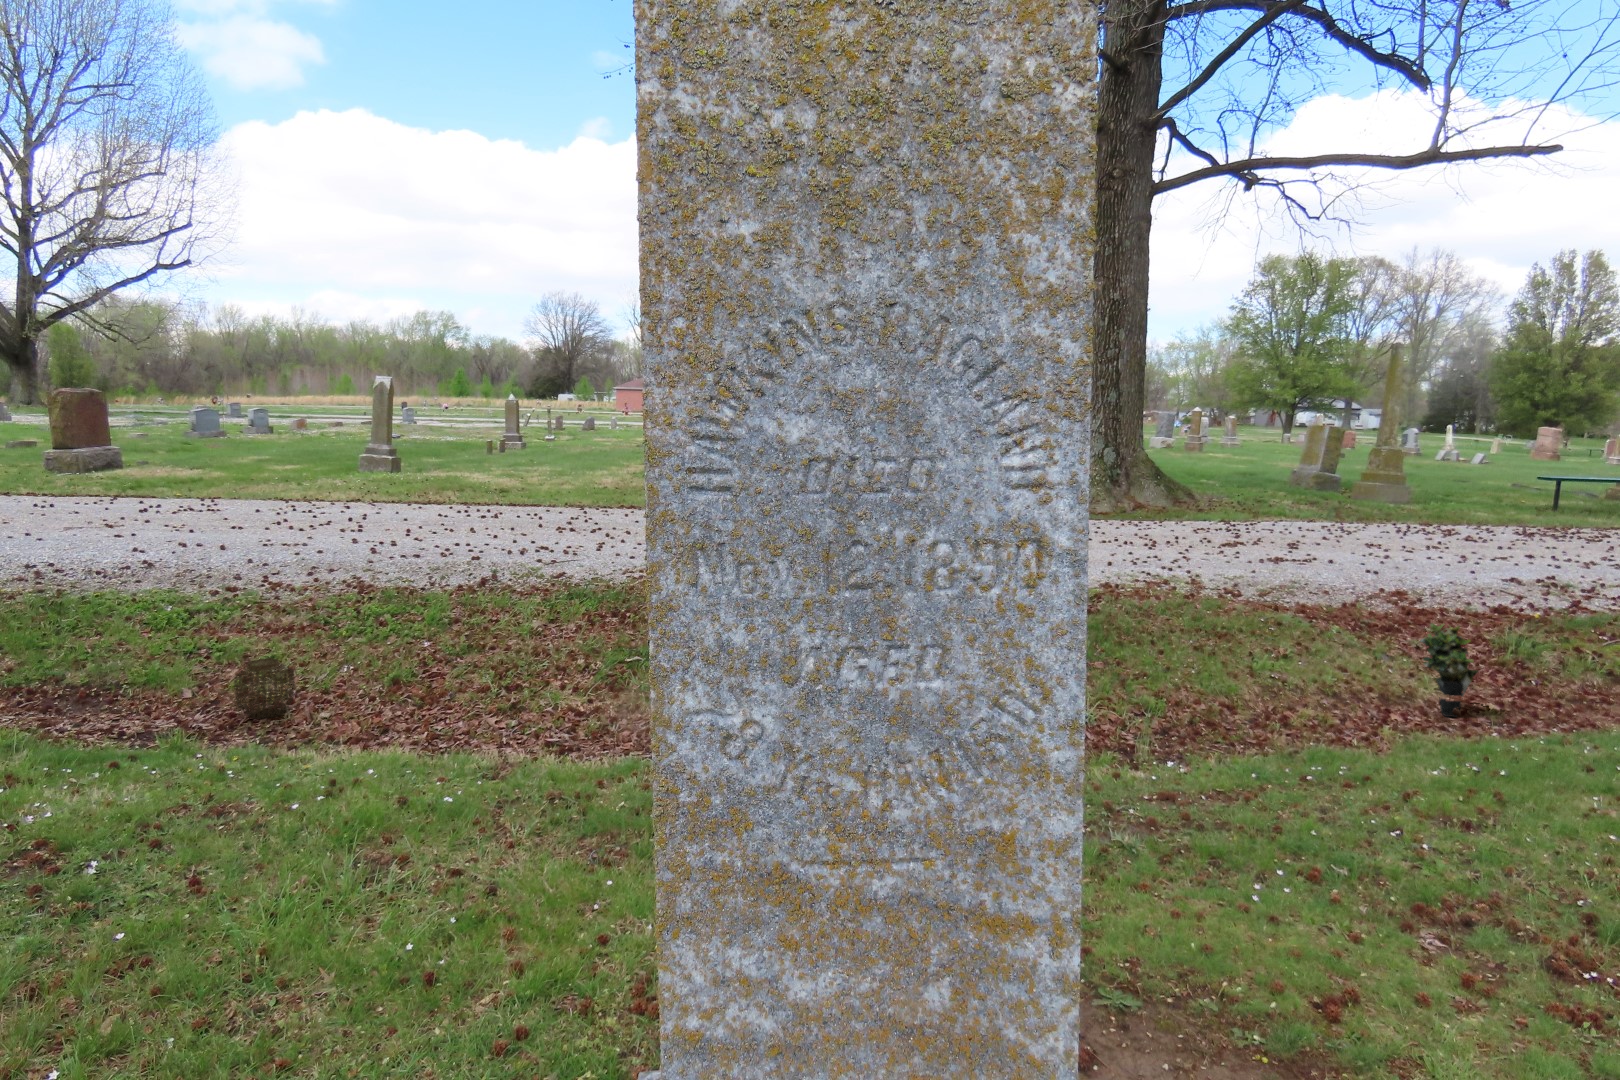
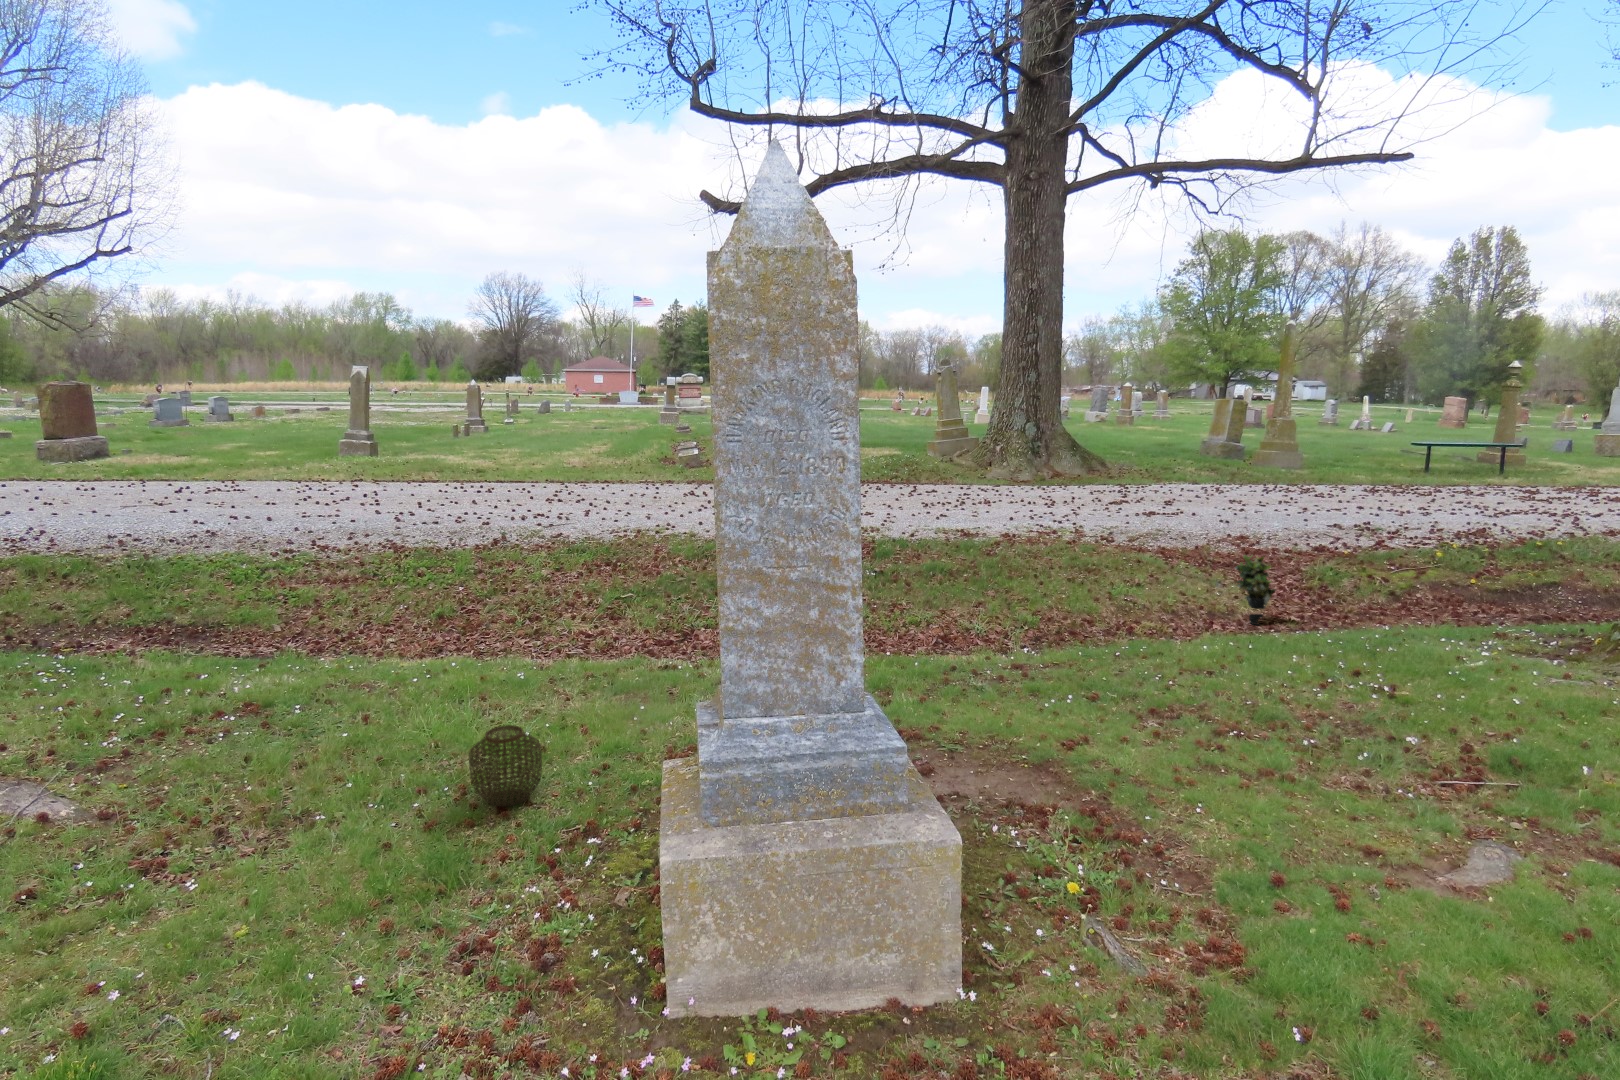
woven basket: present [234,658,295,719] -> present [469,725,542,806]

